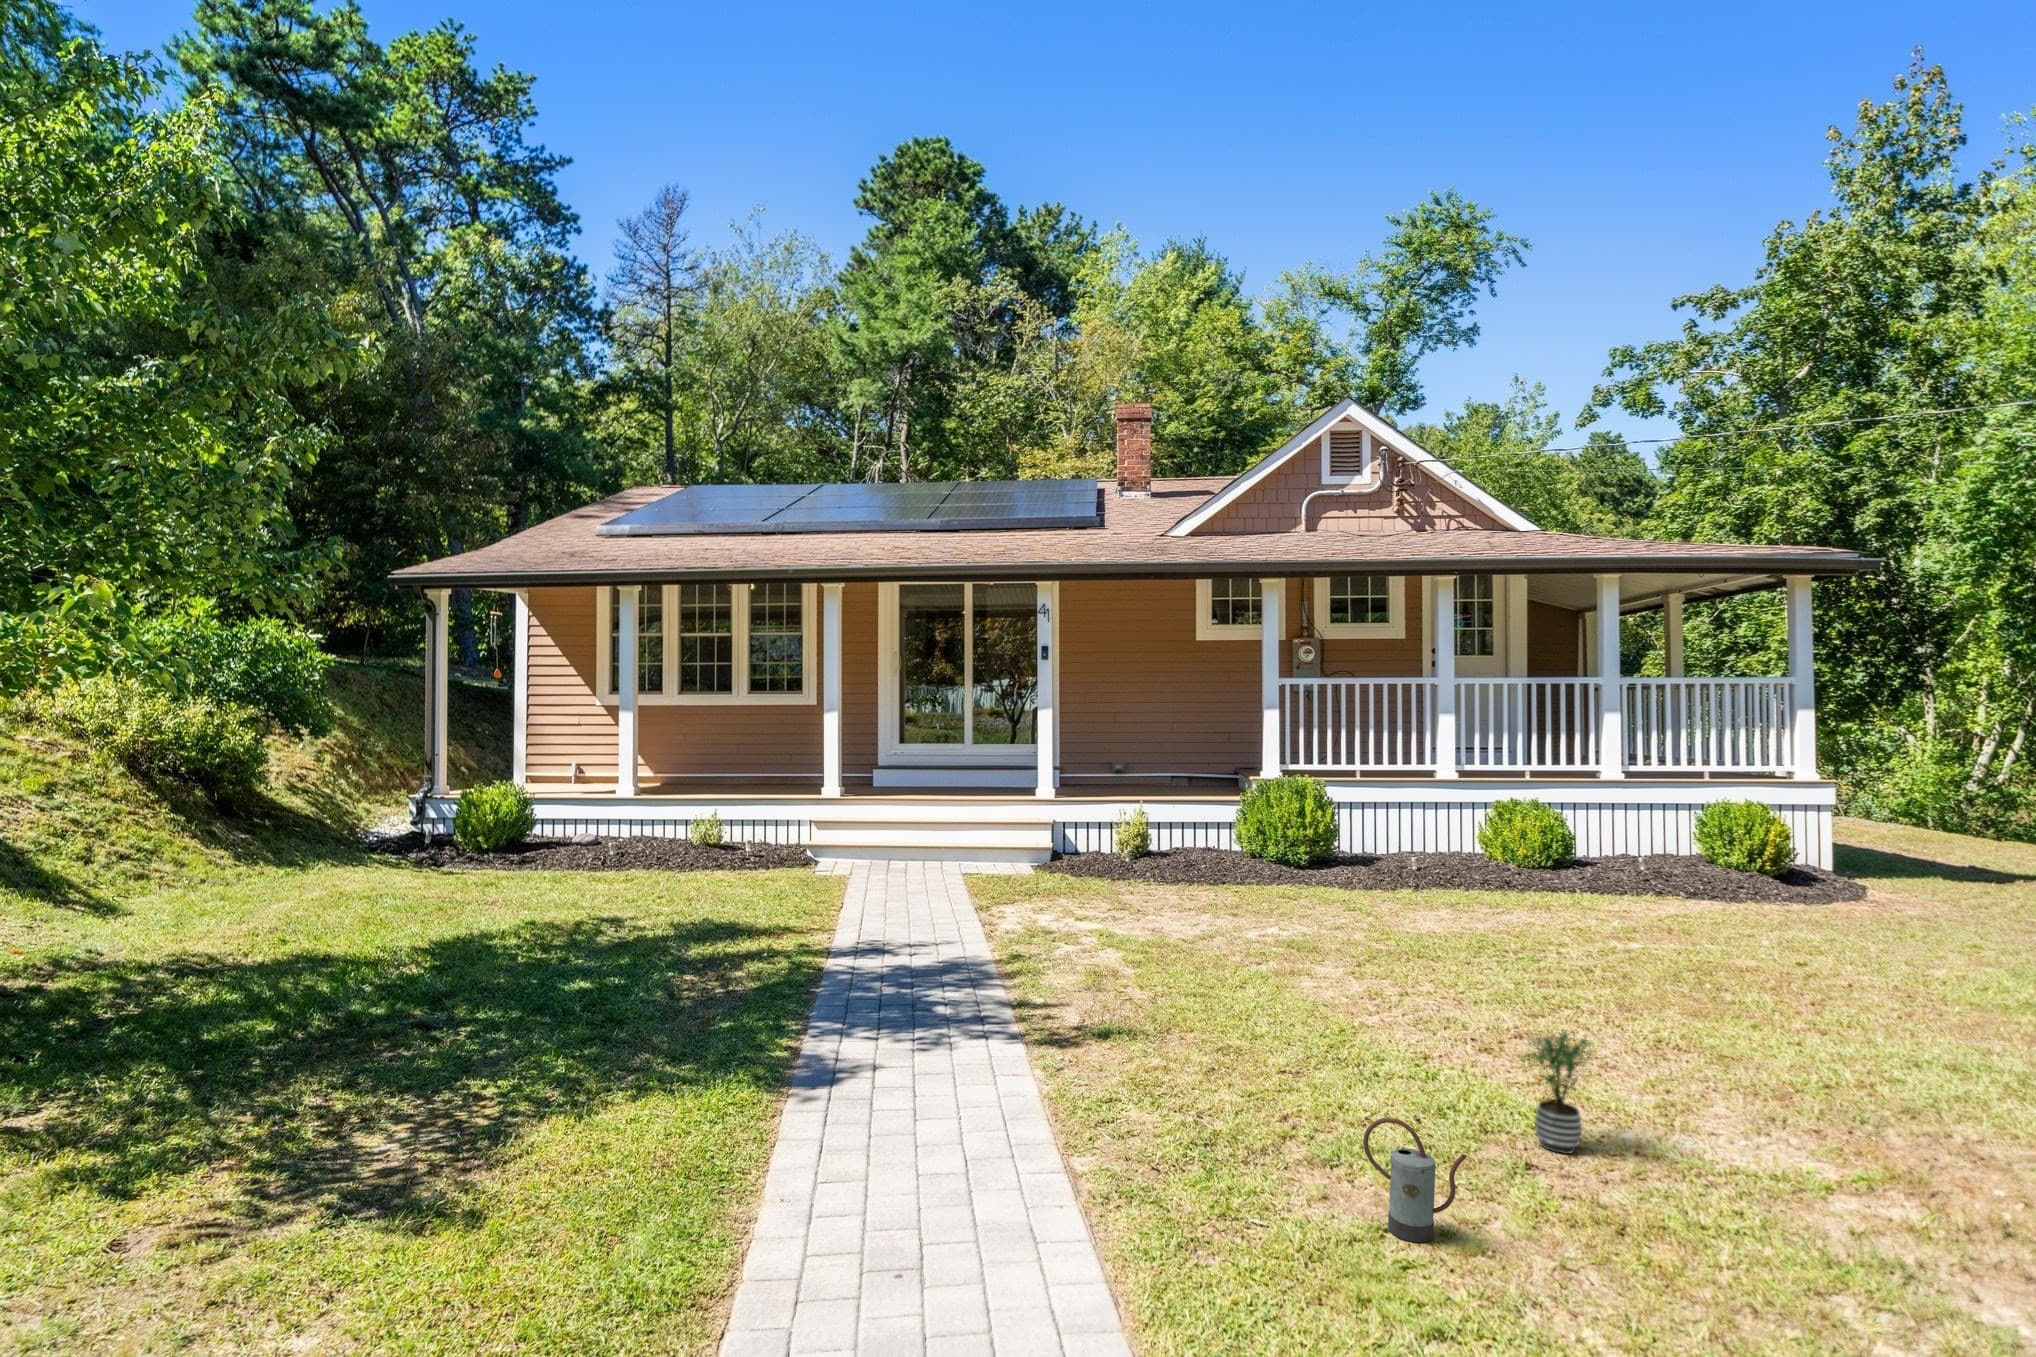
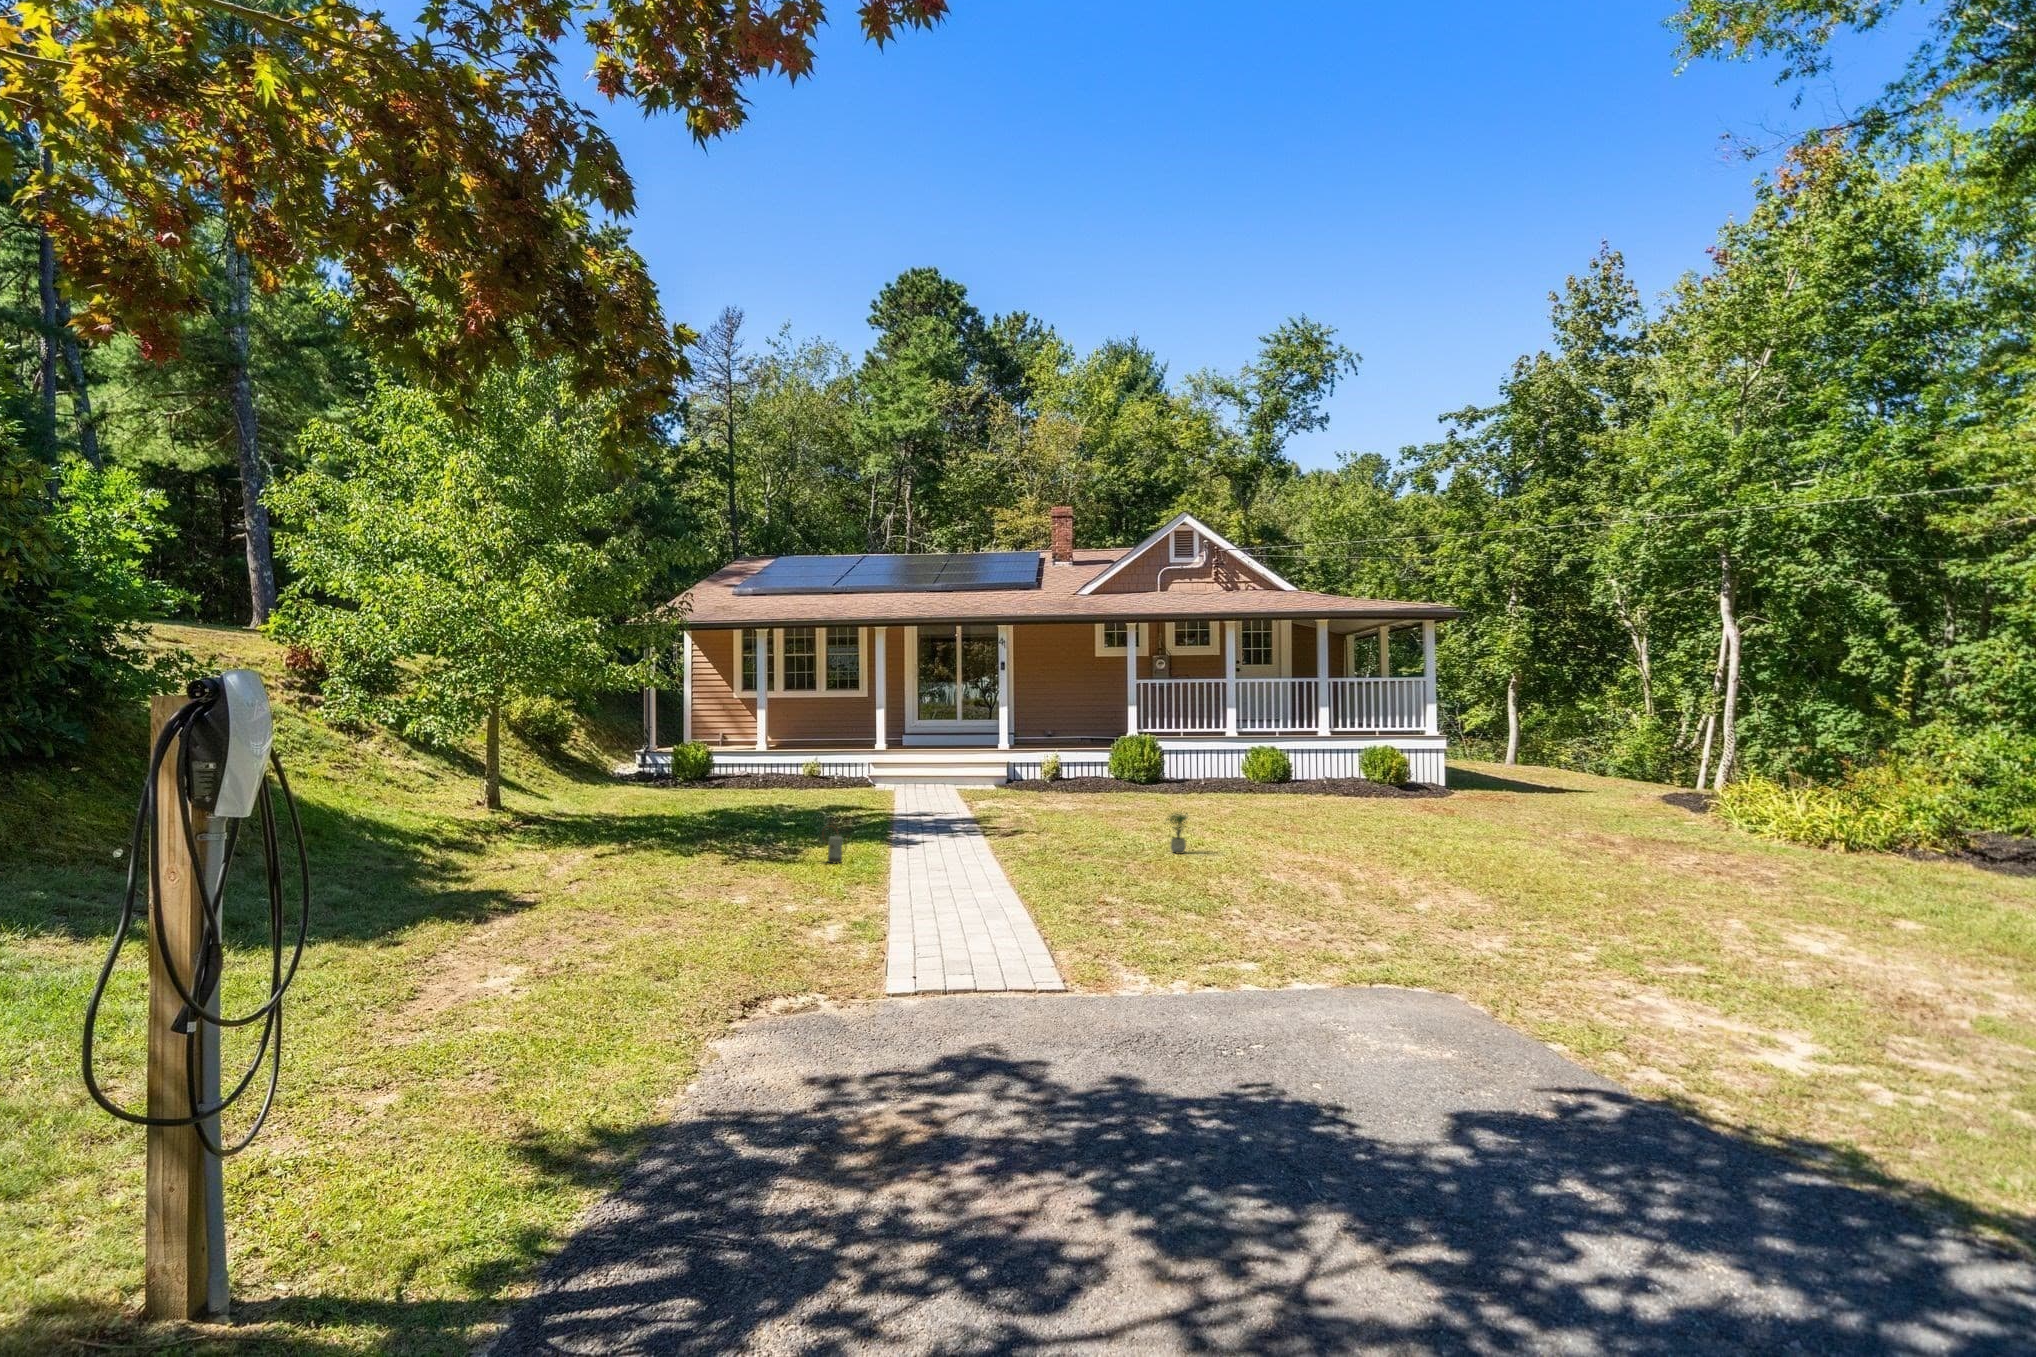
watering can: present [1363,1118,1467,1243] -> present [823,830,843,863]

